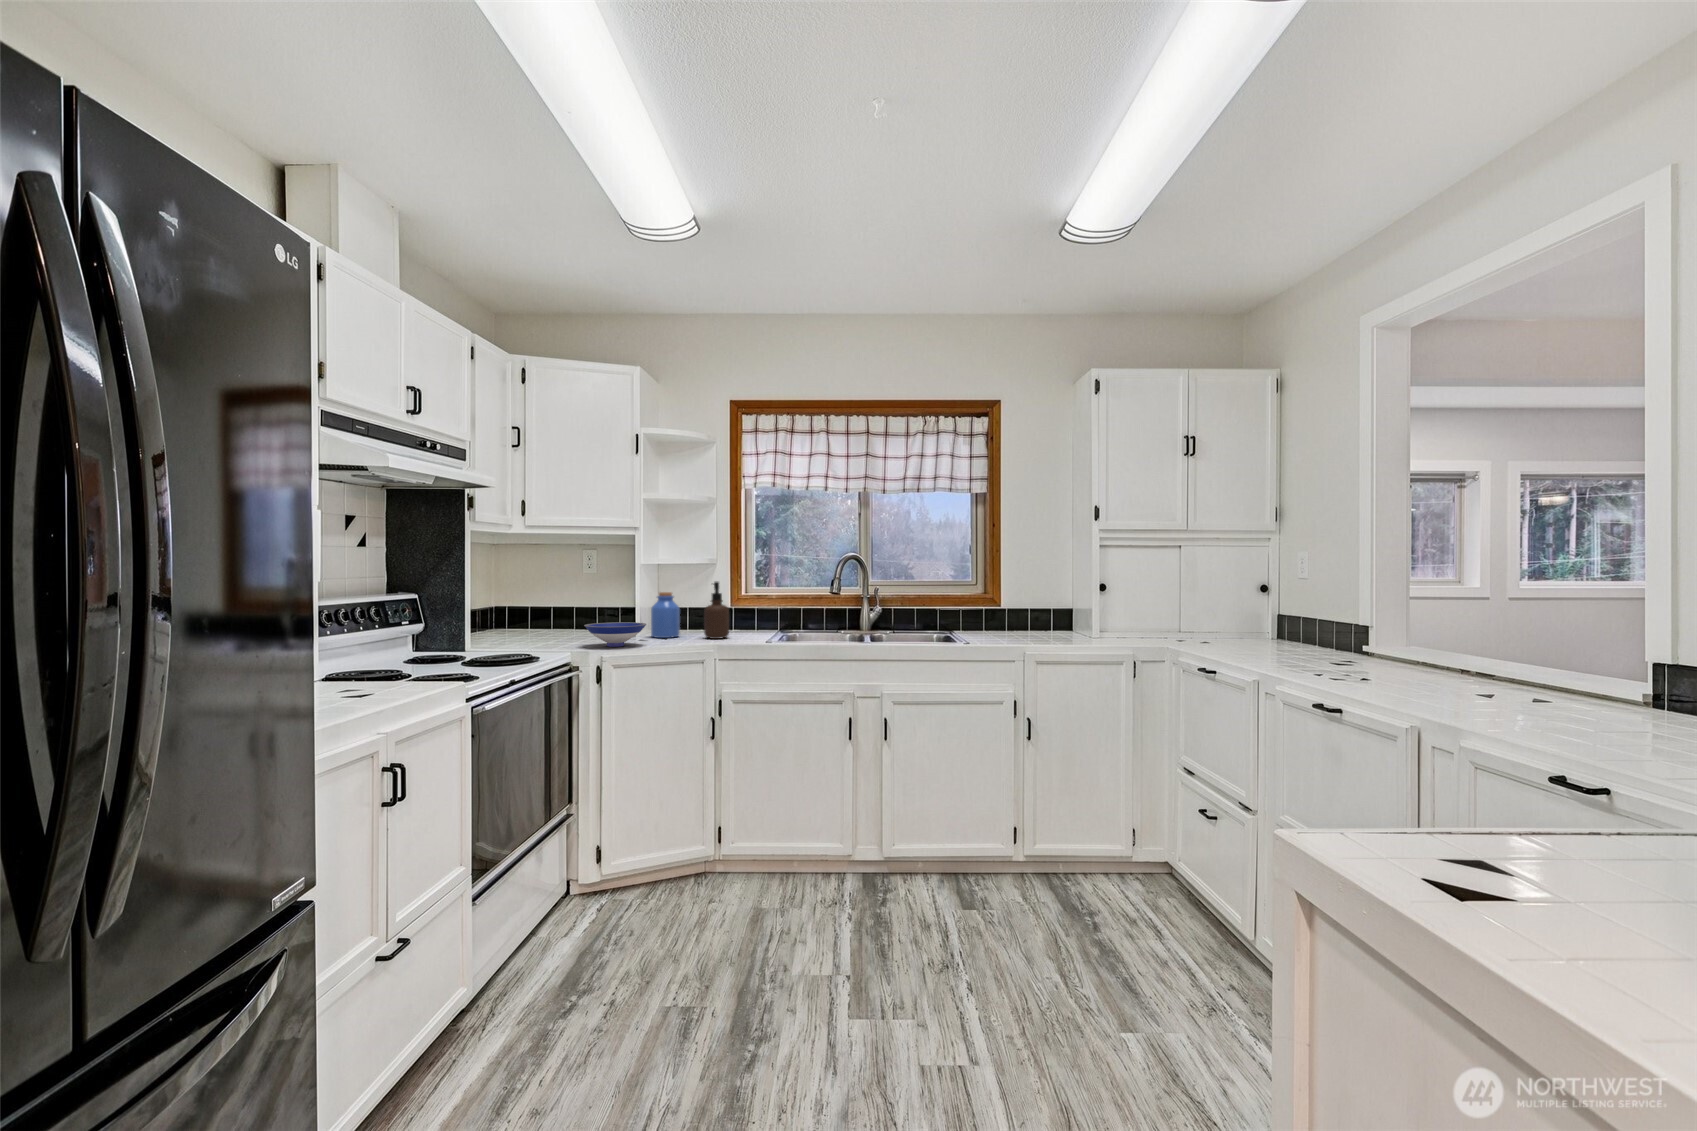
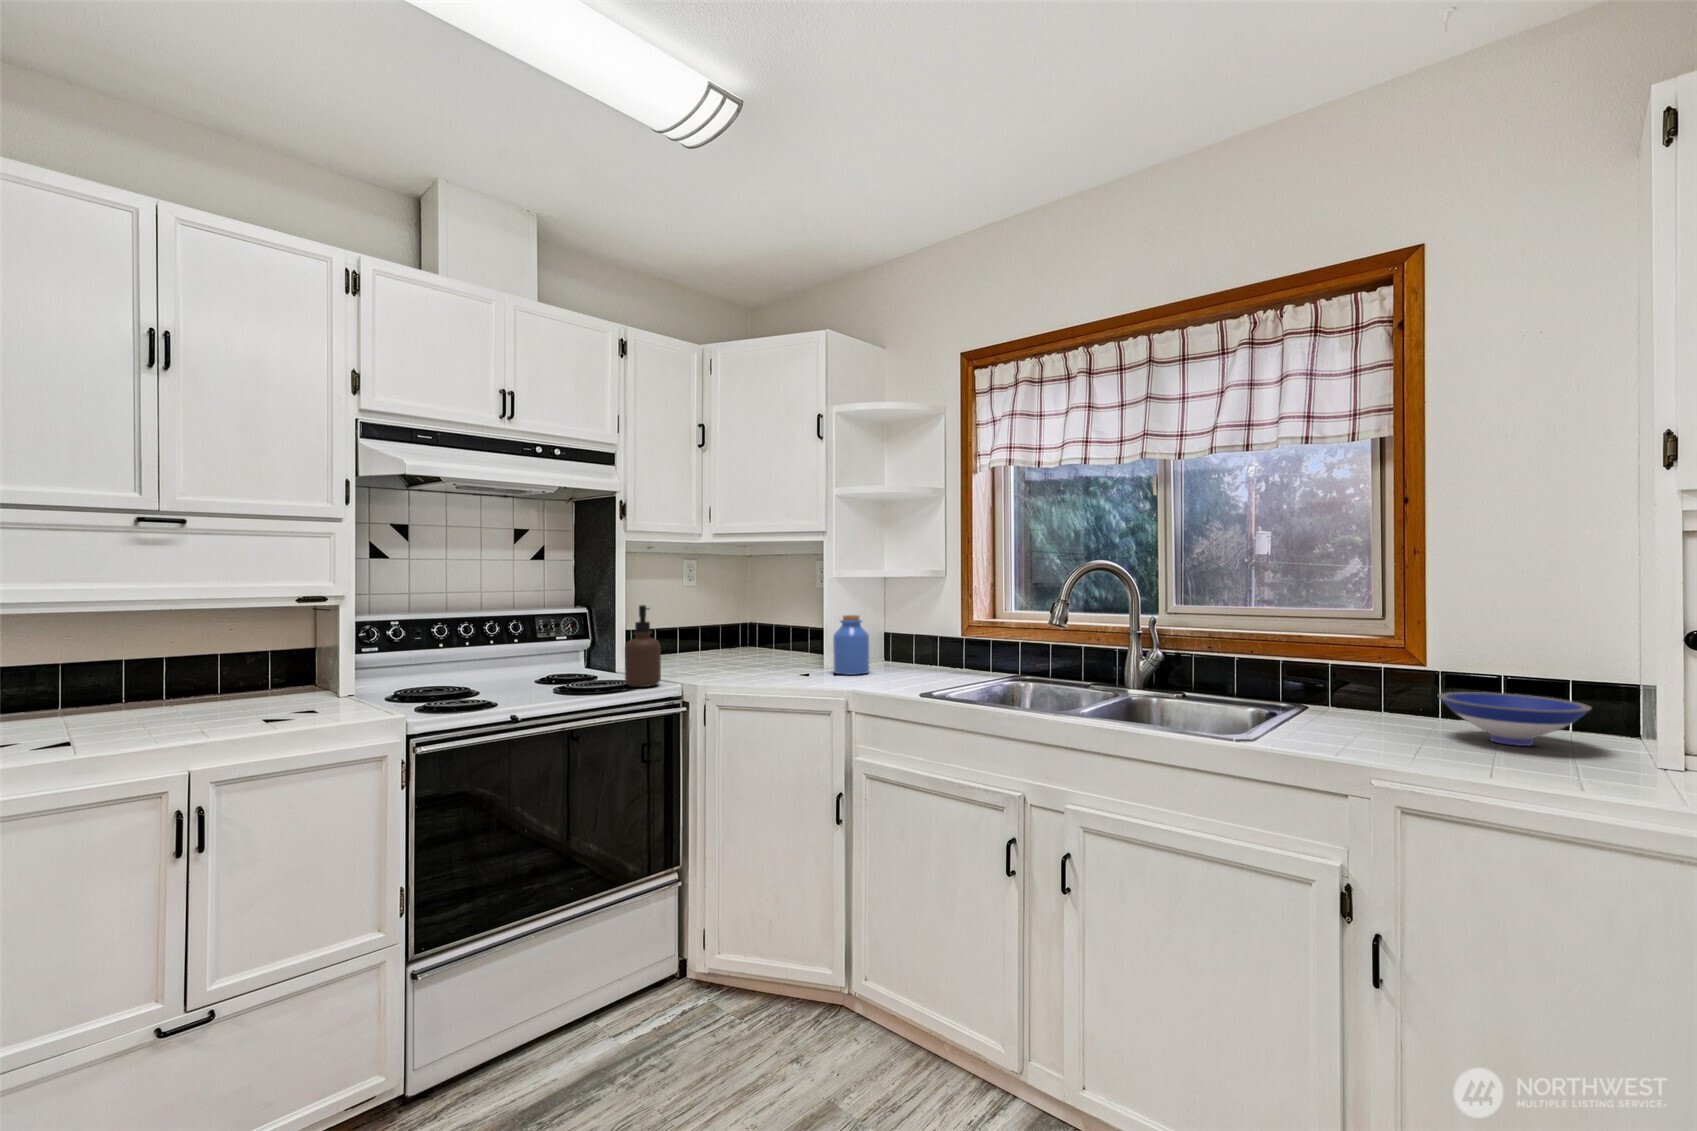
soap dispenser: present [704,582,729,639] -> present [625,605,661,687]
bowl: present [584,622,646,647] -> present [1438,692,1591,746]

